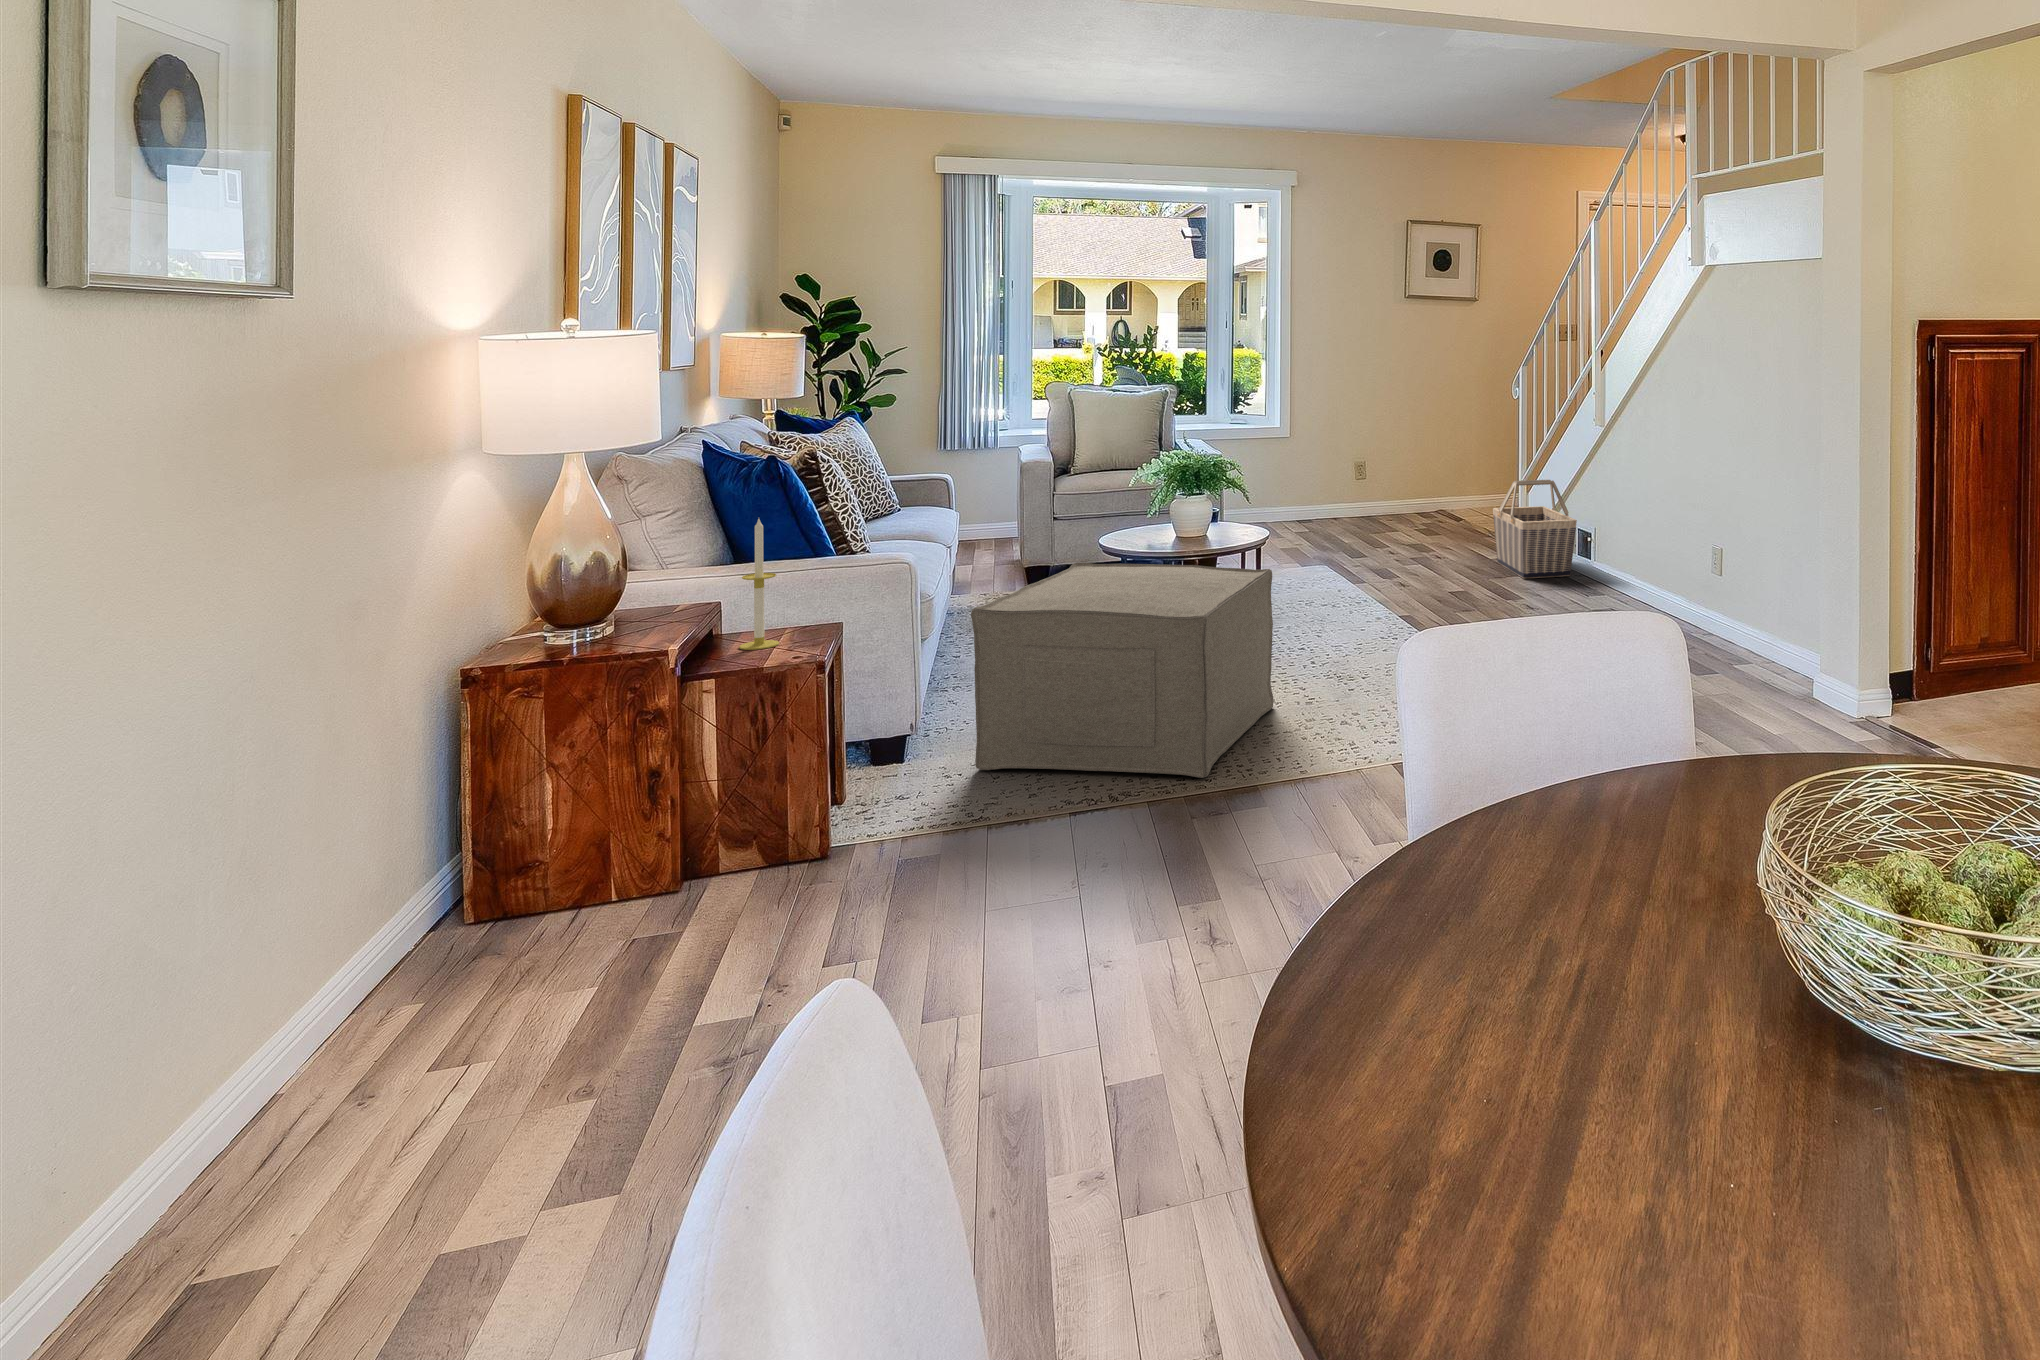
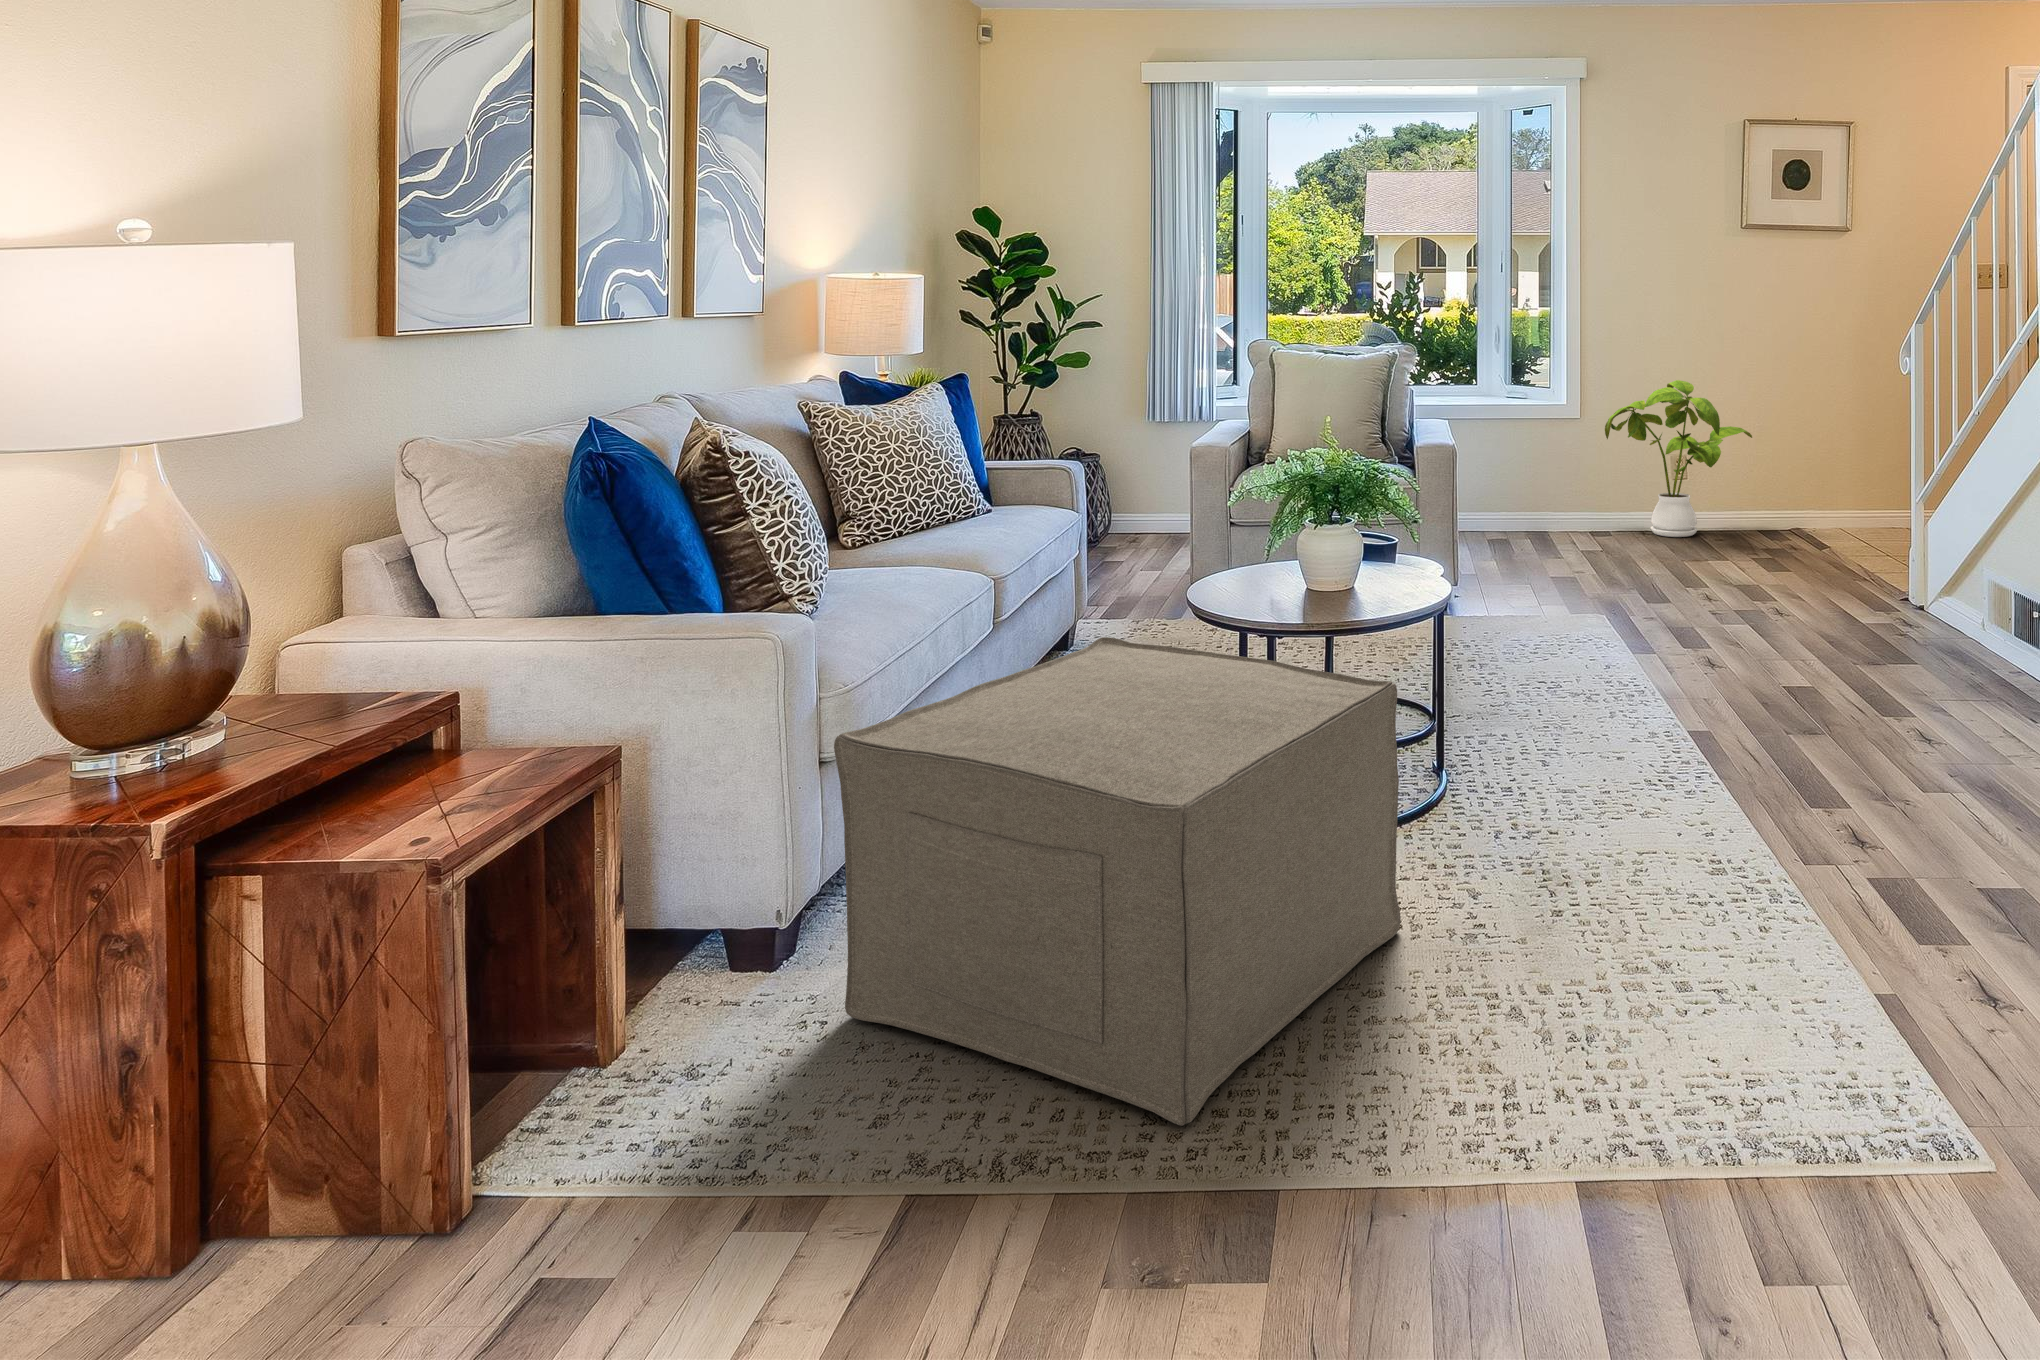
house plant: none [1305,407,1408,517] -> present [1605,380,1752,537]
basket: present [1493,480,1577,578] -> none [1868,508,2014,674]
candle: present [739,519,779,650] -> none [409,569,481,801]

